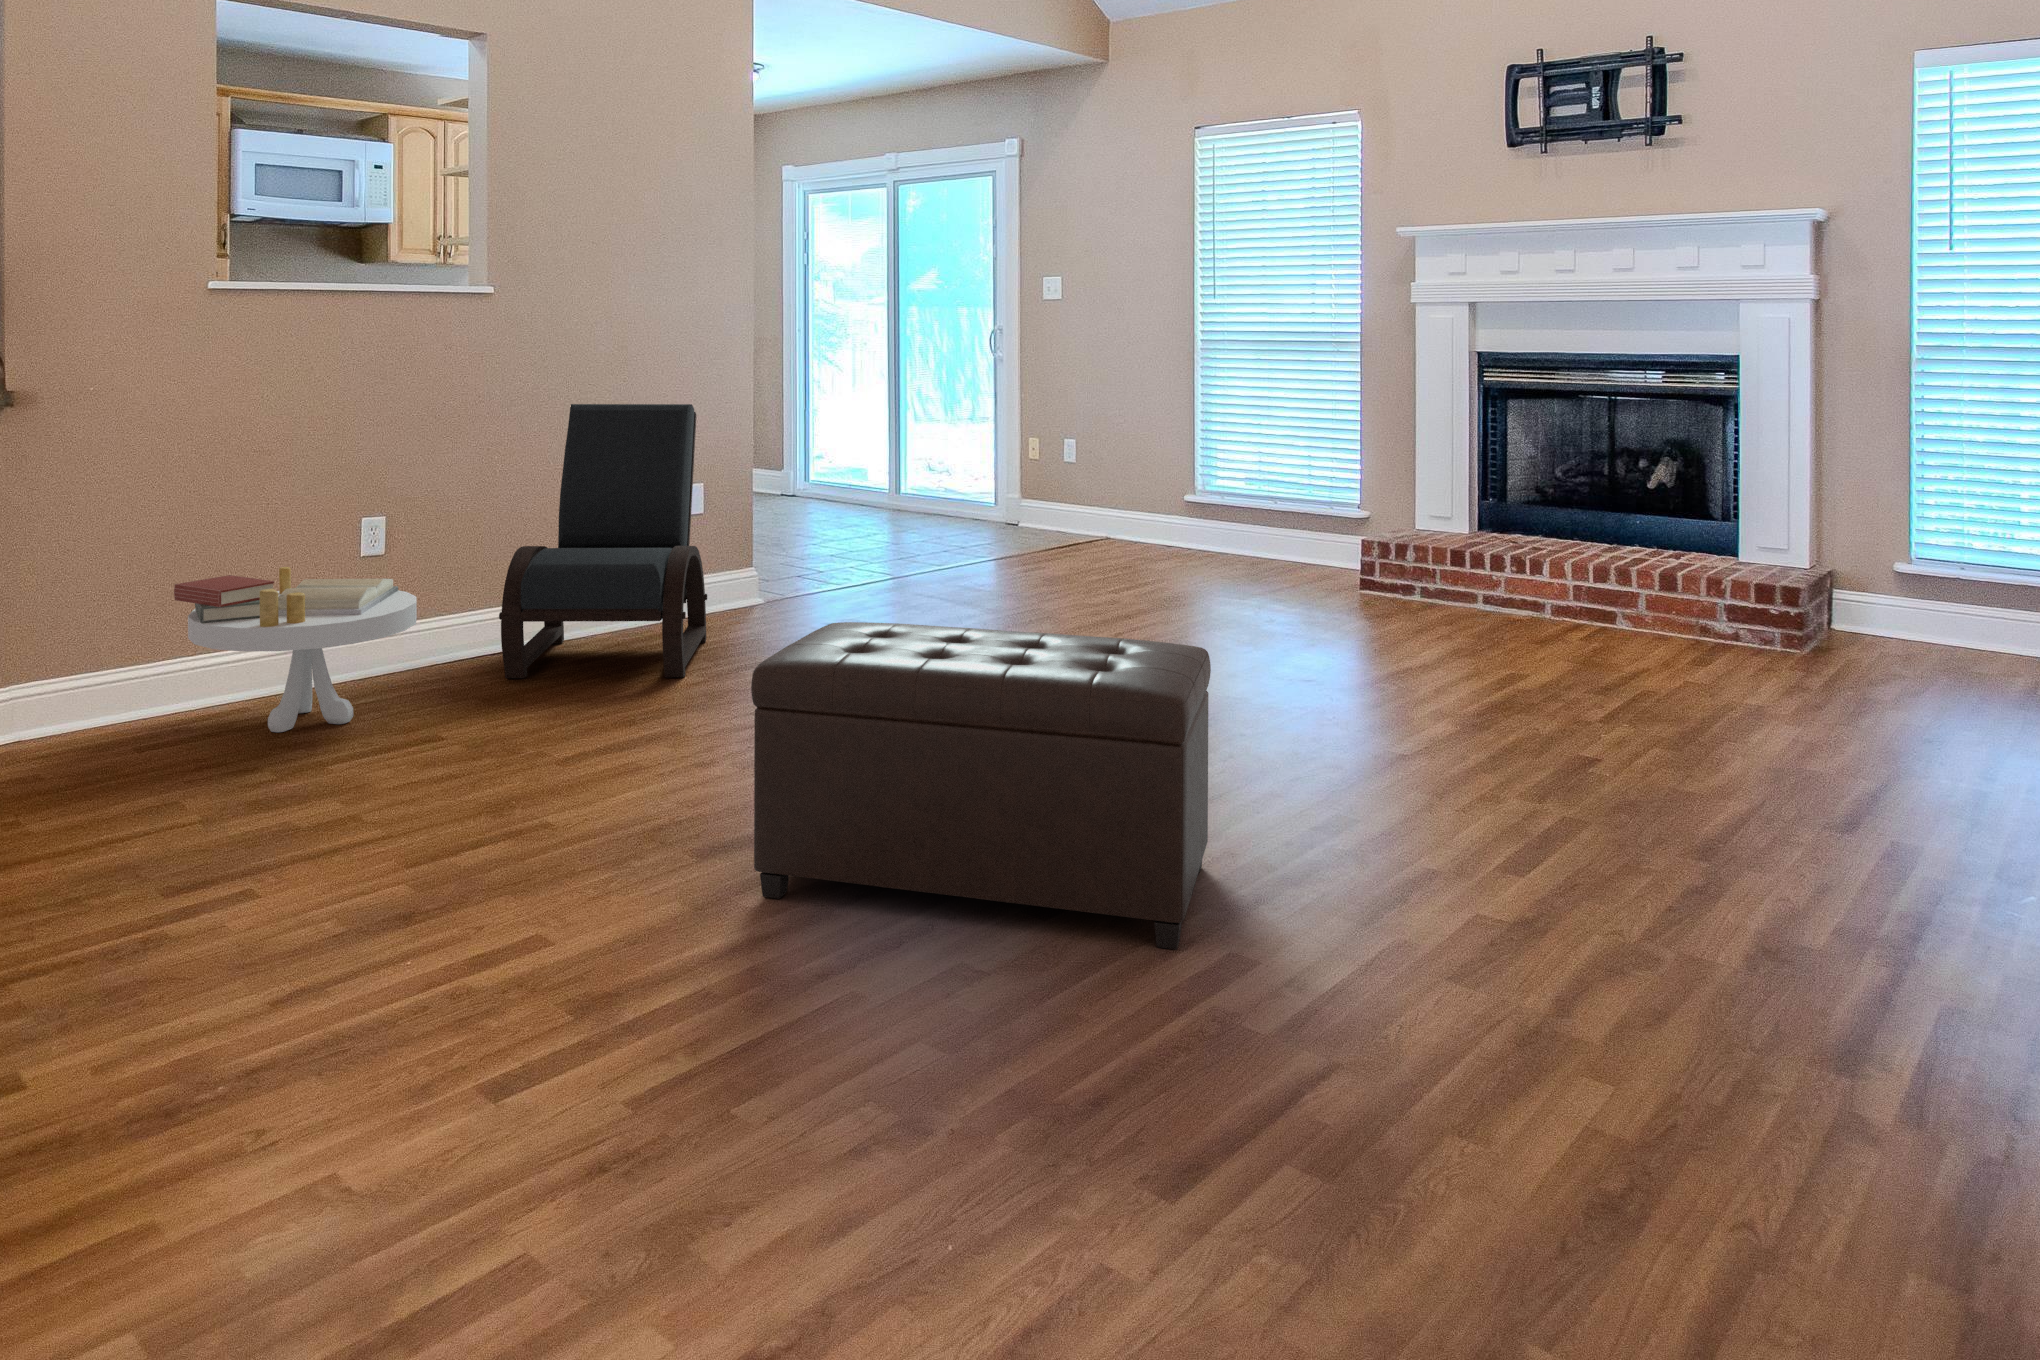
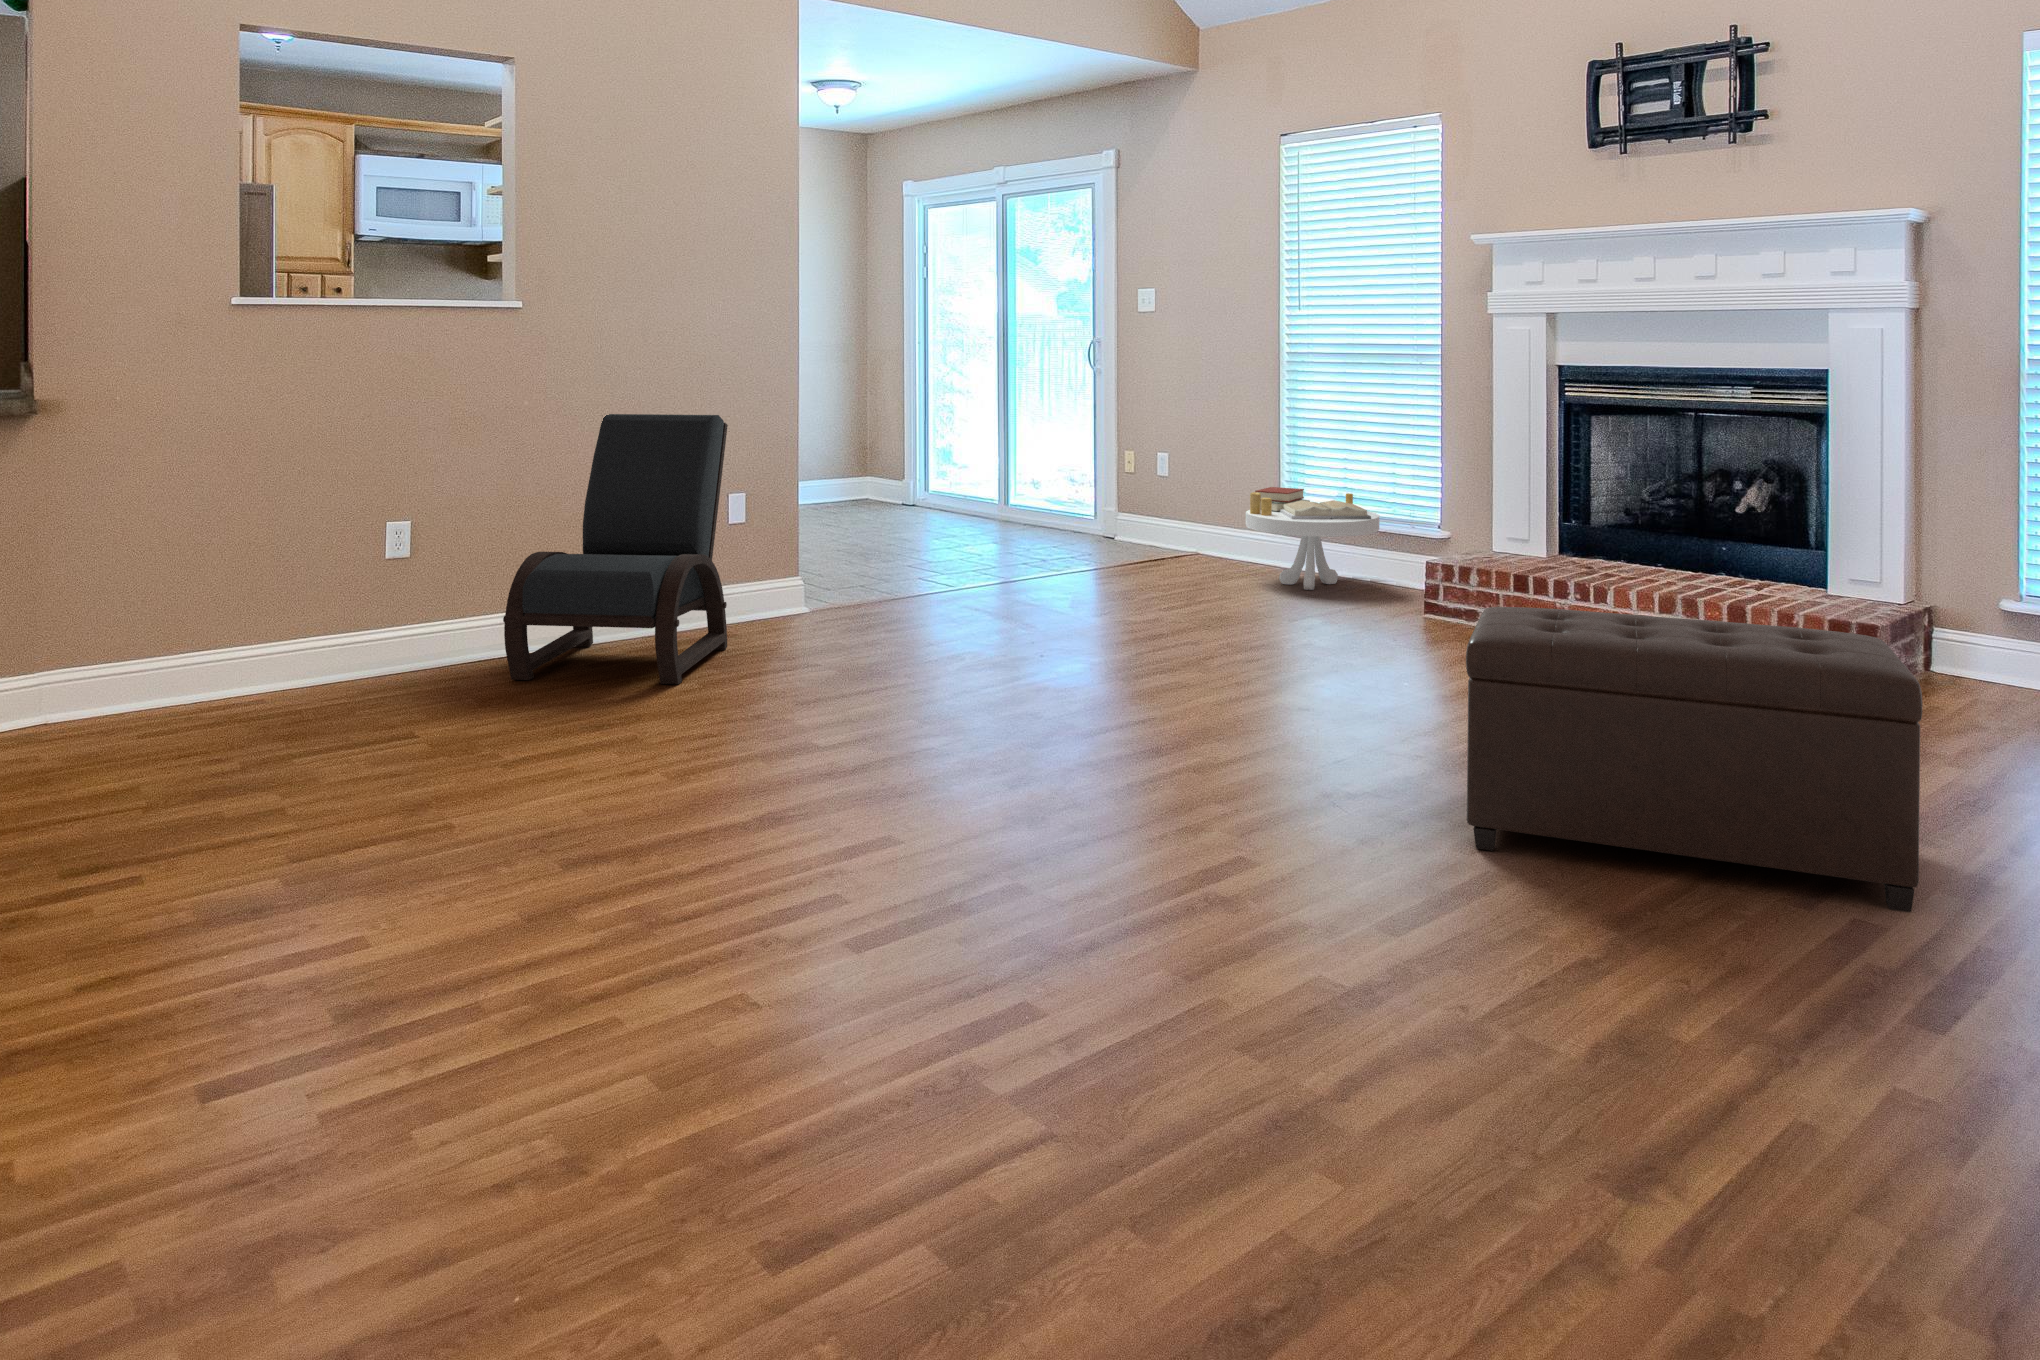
side table: present [174,567,417,732] -> present [1246,487,1379,590]
ottoman: present [751,622,1211,950] -> present [1466,607,1923,912]

